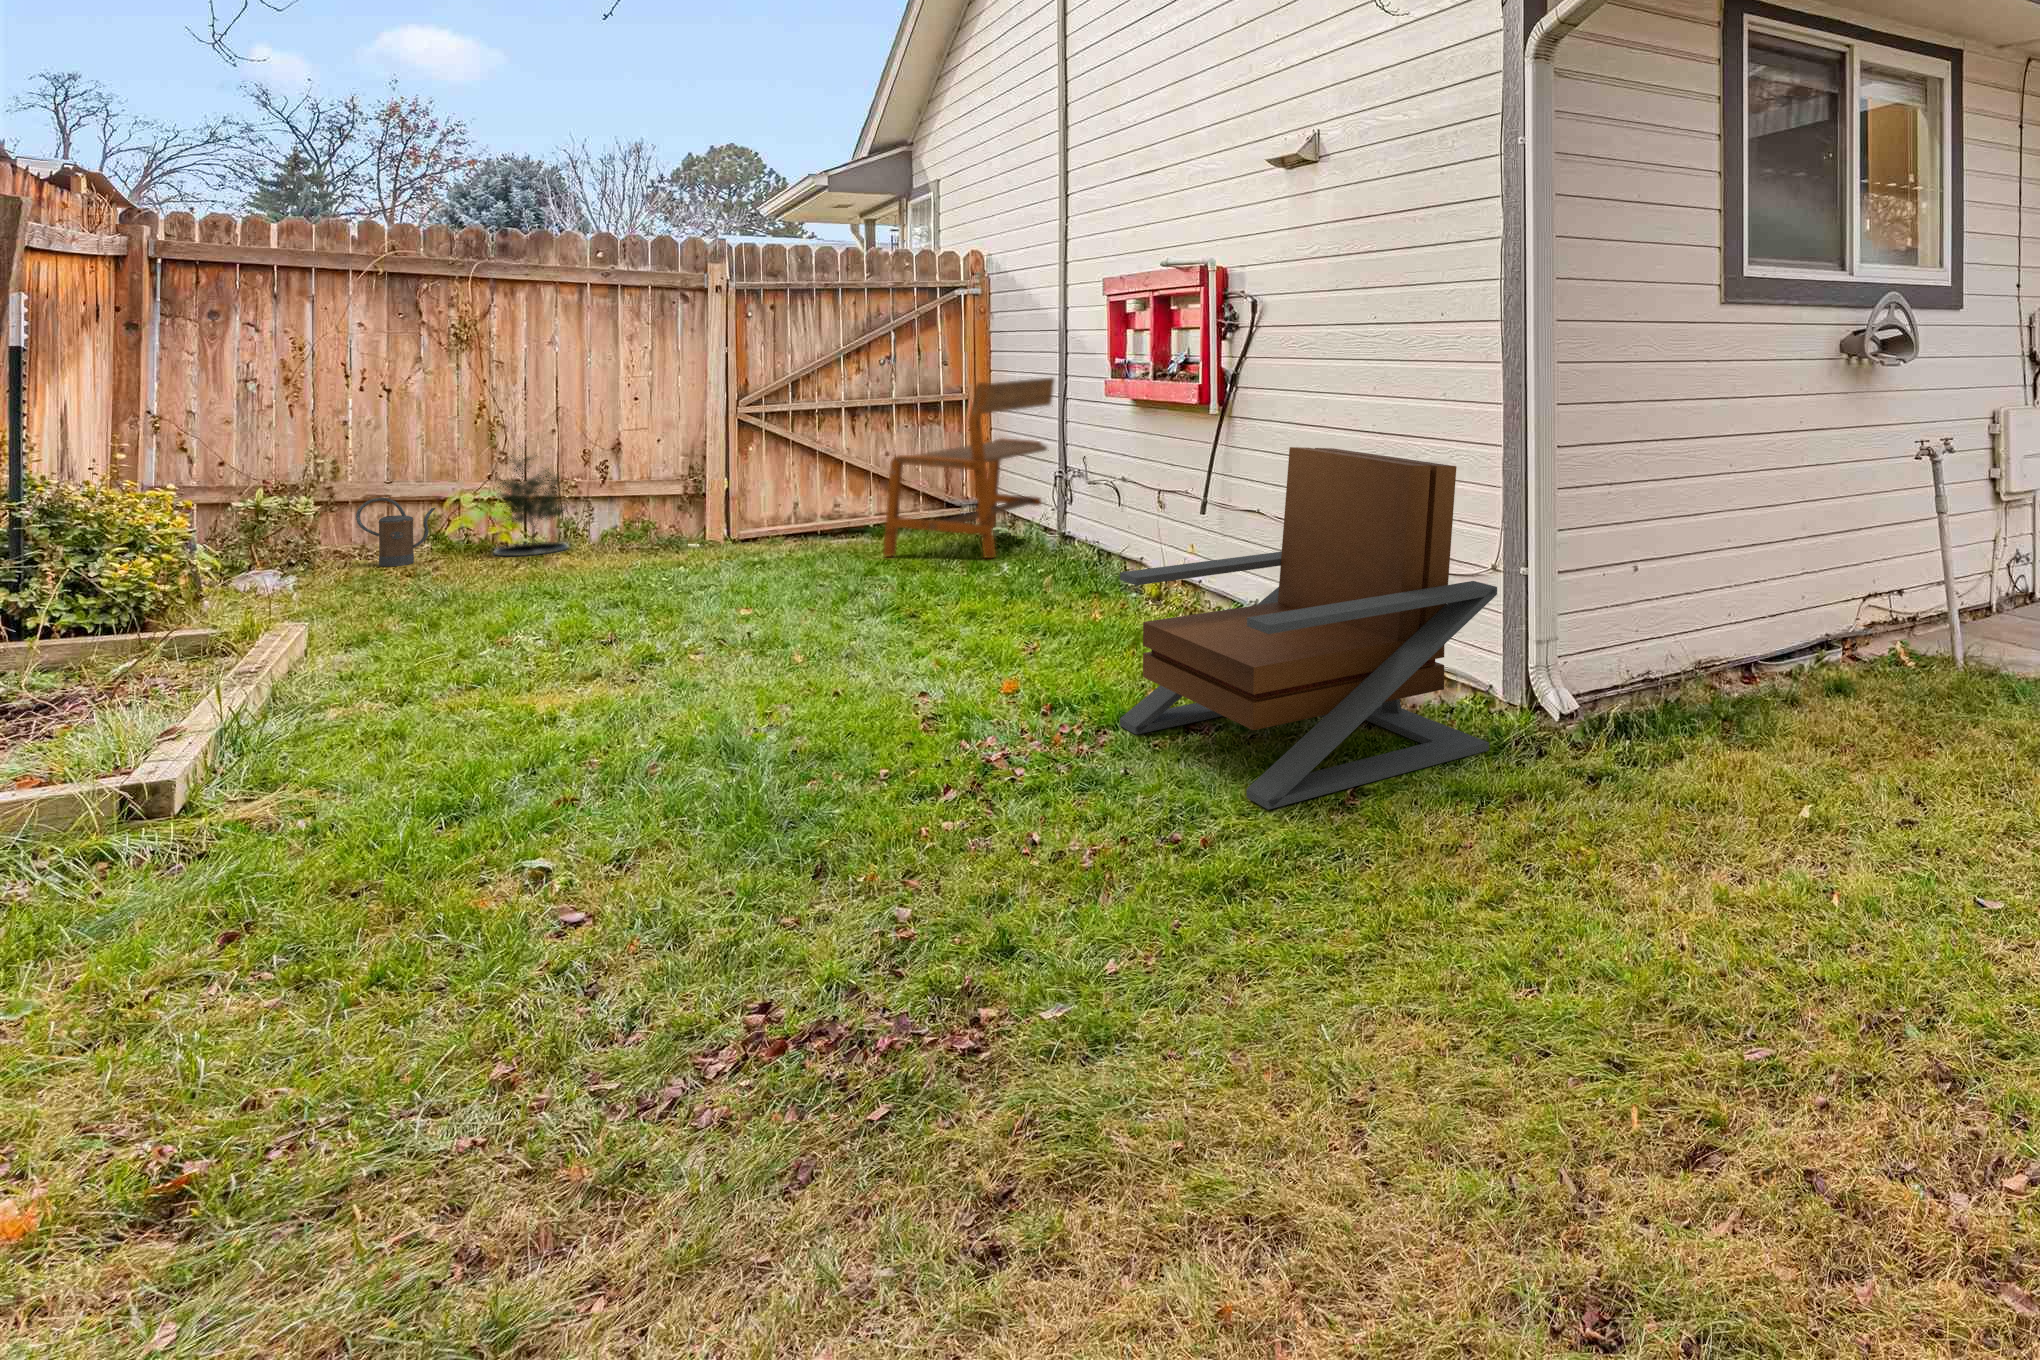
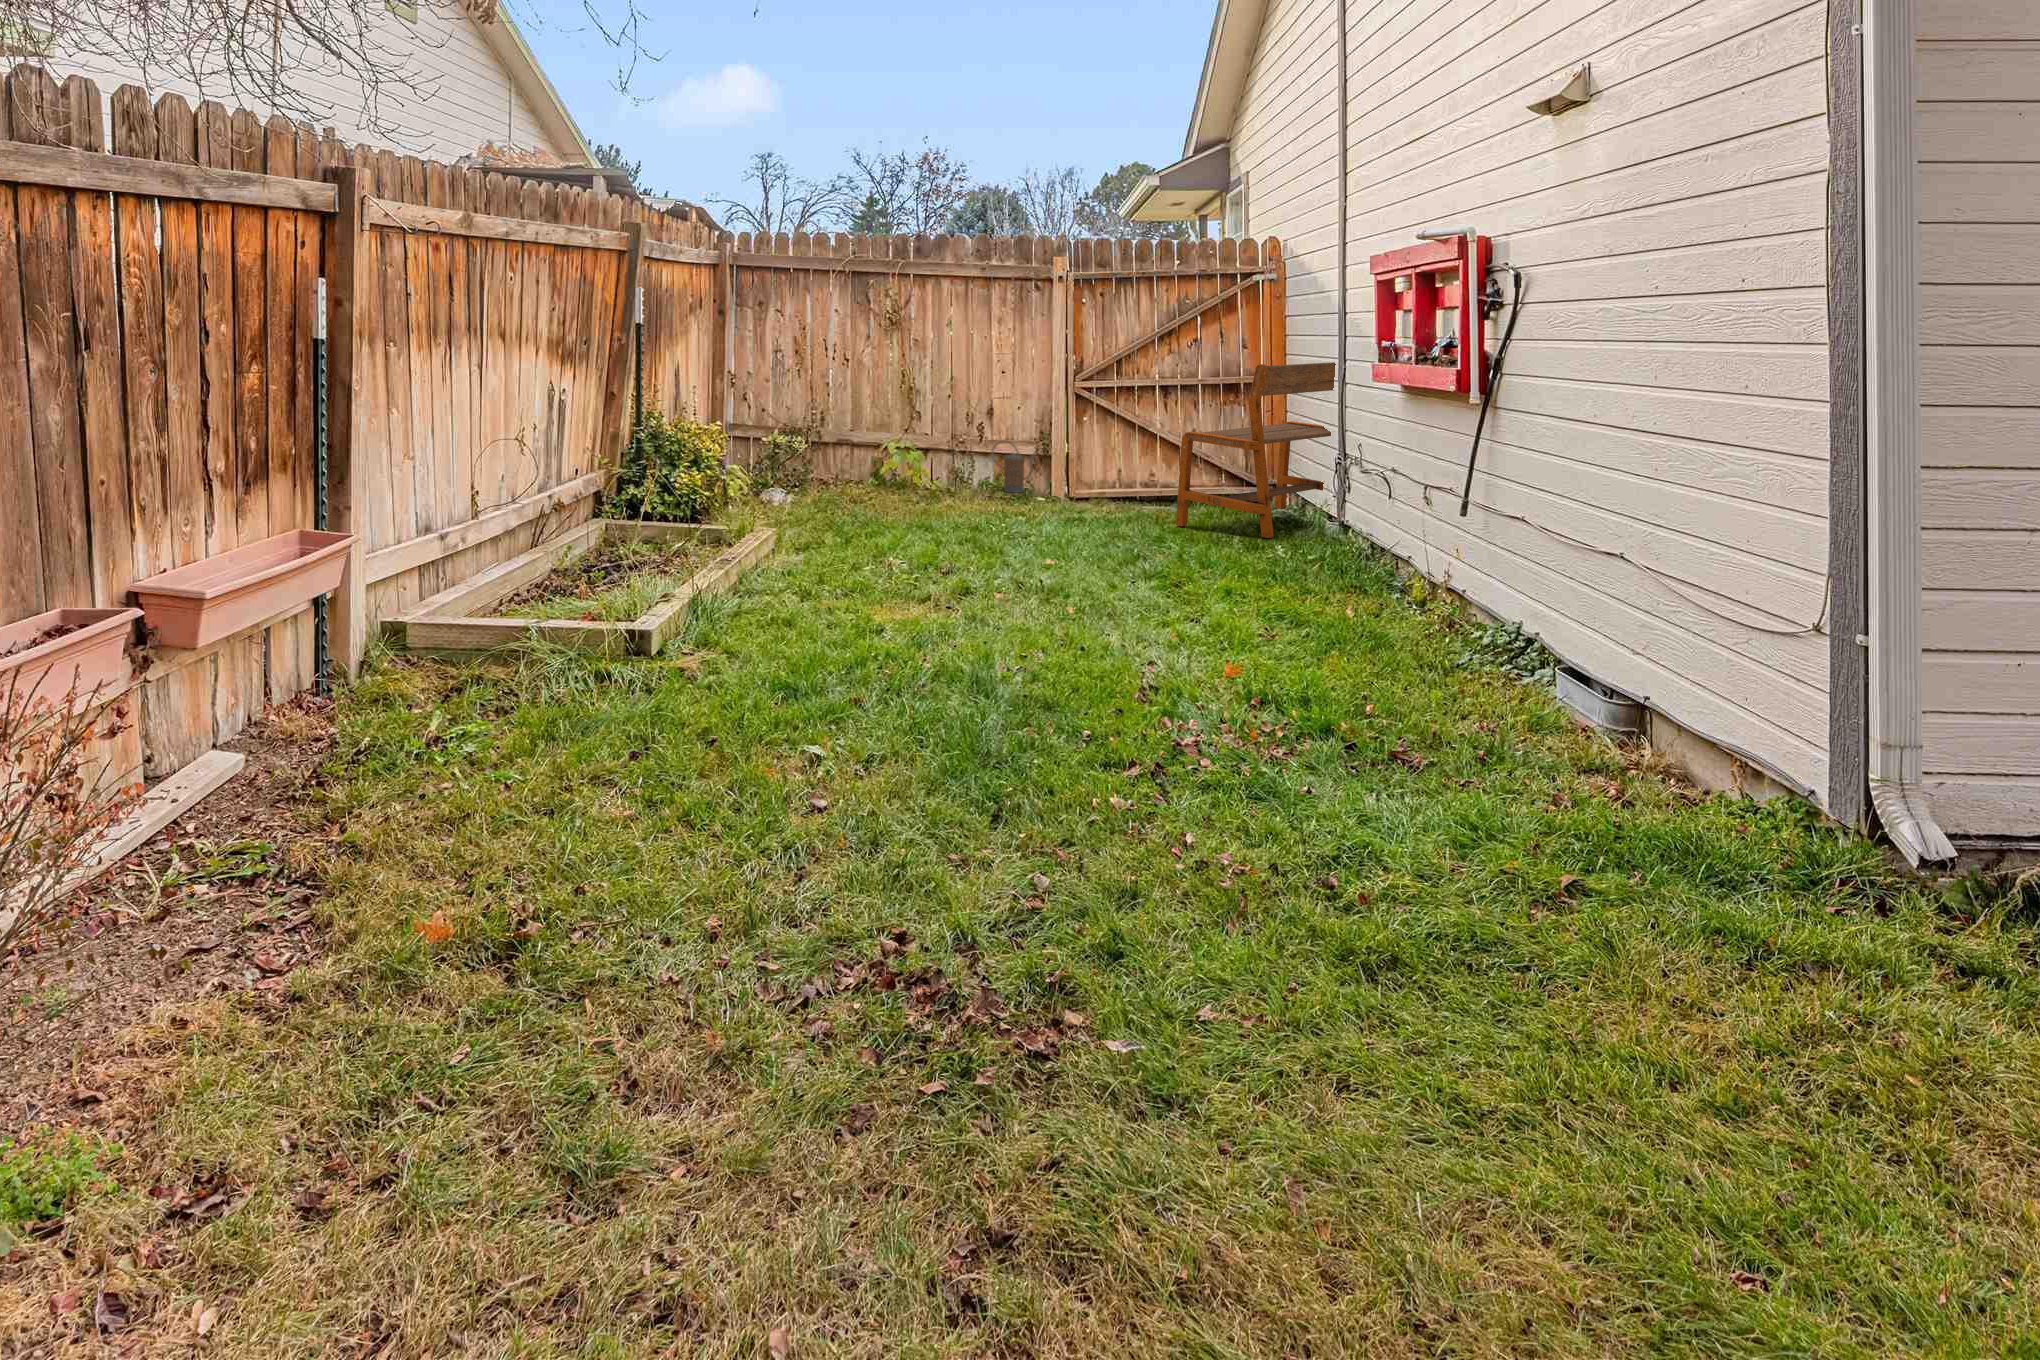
potted tree: present [493,446,569,556] -> none [904,405,959,496]
lounge chair: present [1120,447,1497,810] -> none [1321,443,1806,879]
watering can: present [356,498,435,566] -> present [991,440,1036,493]

